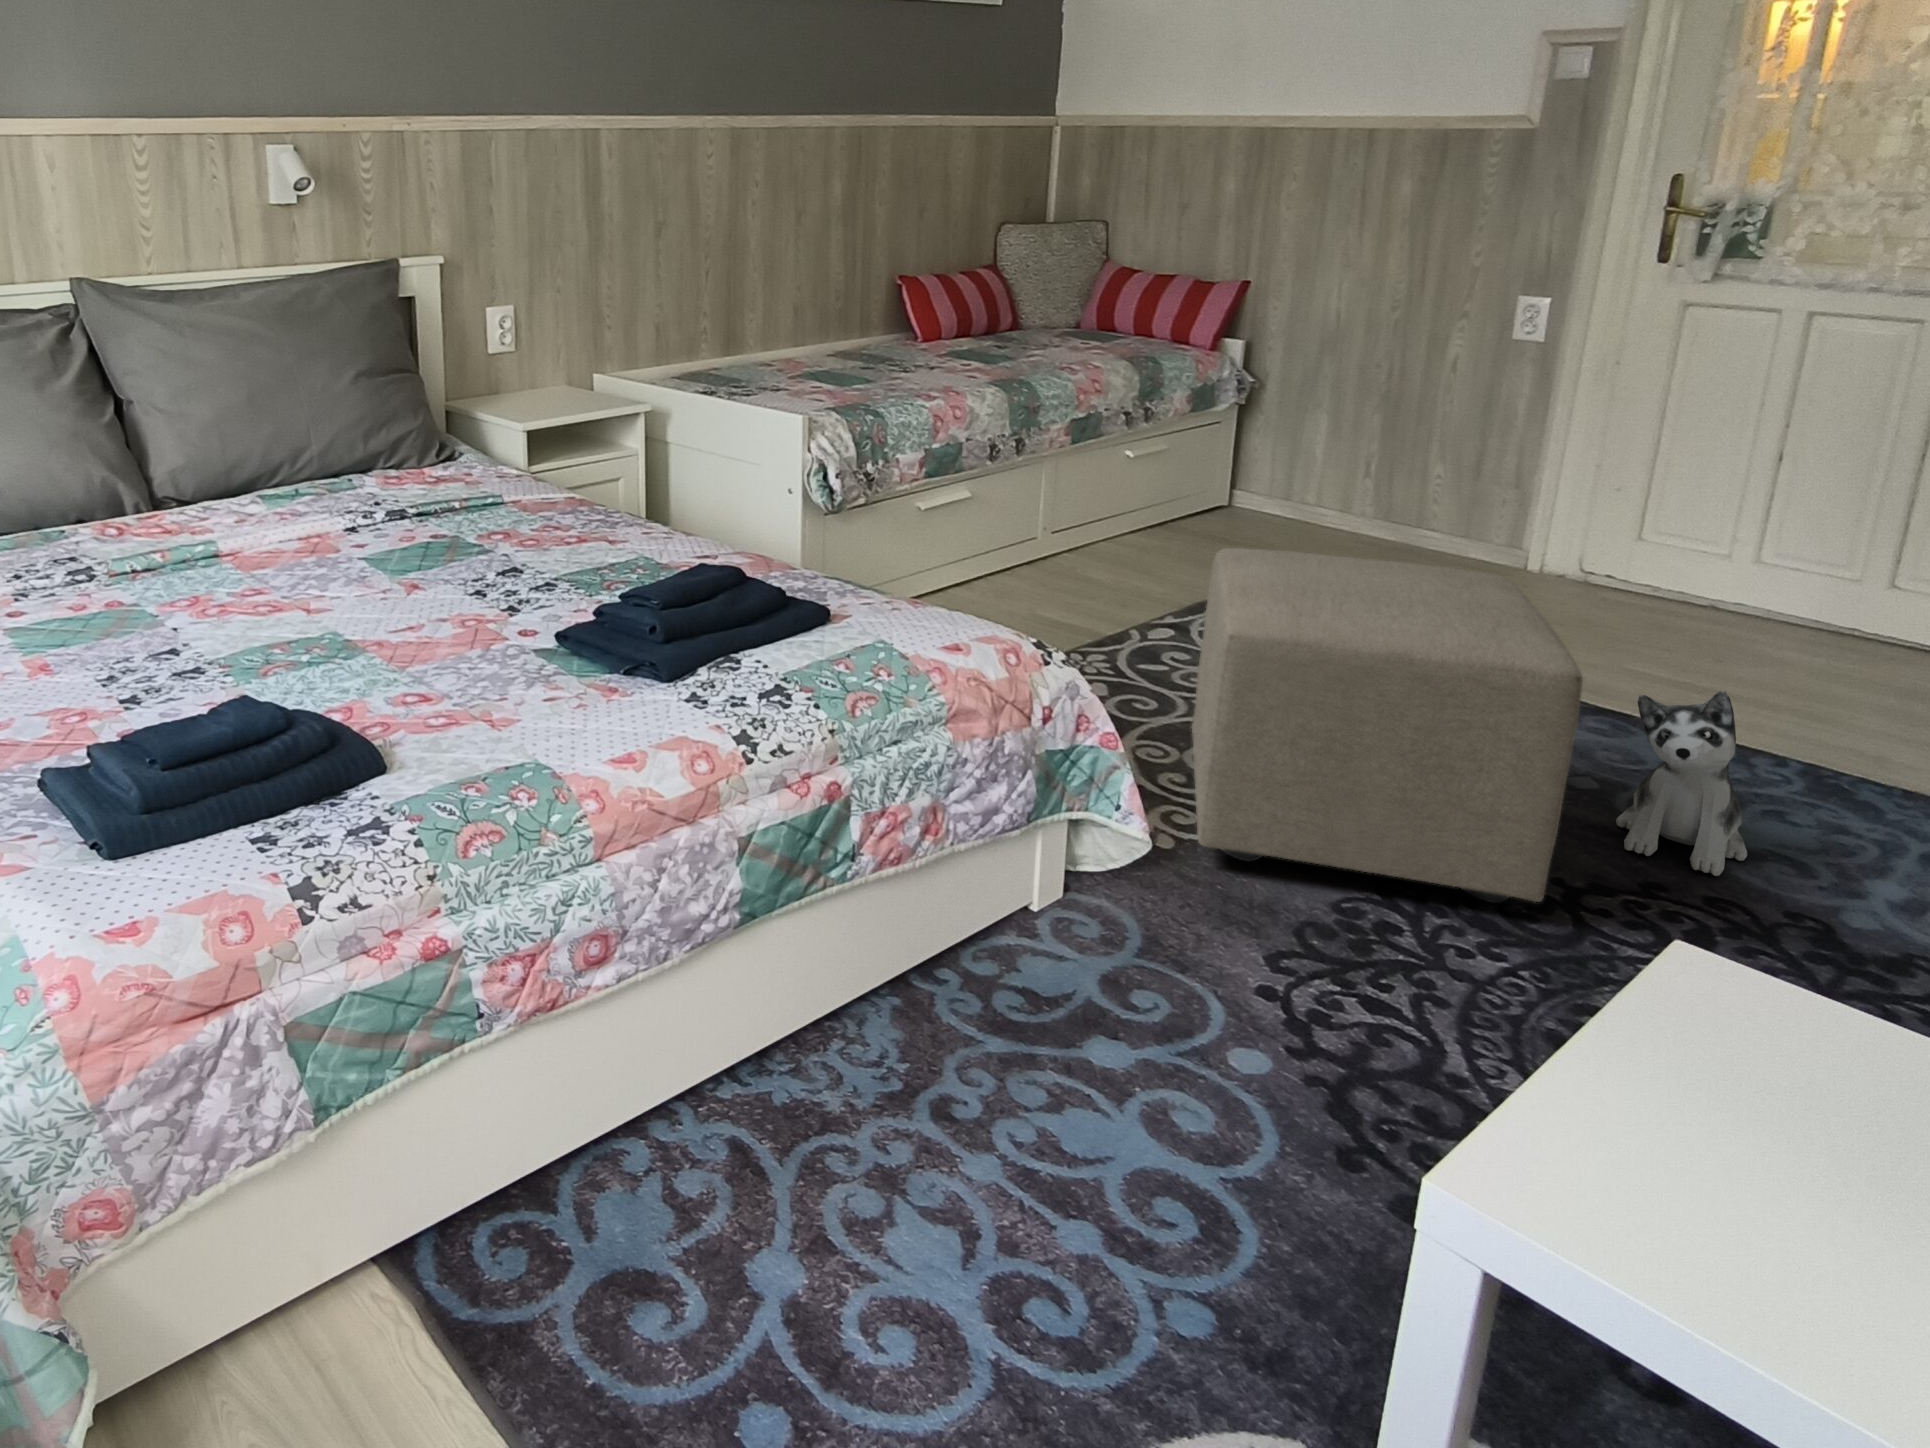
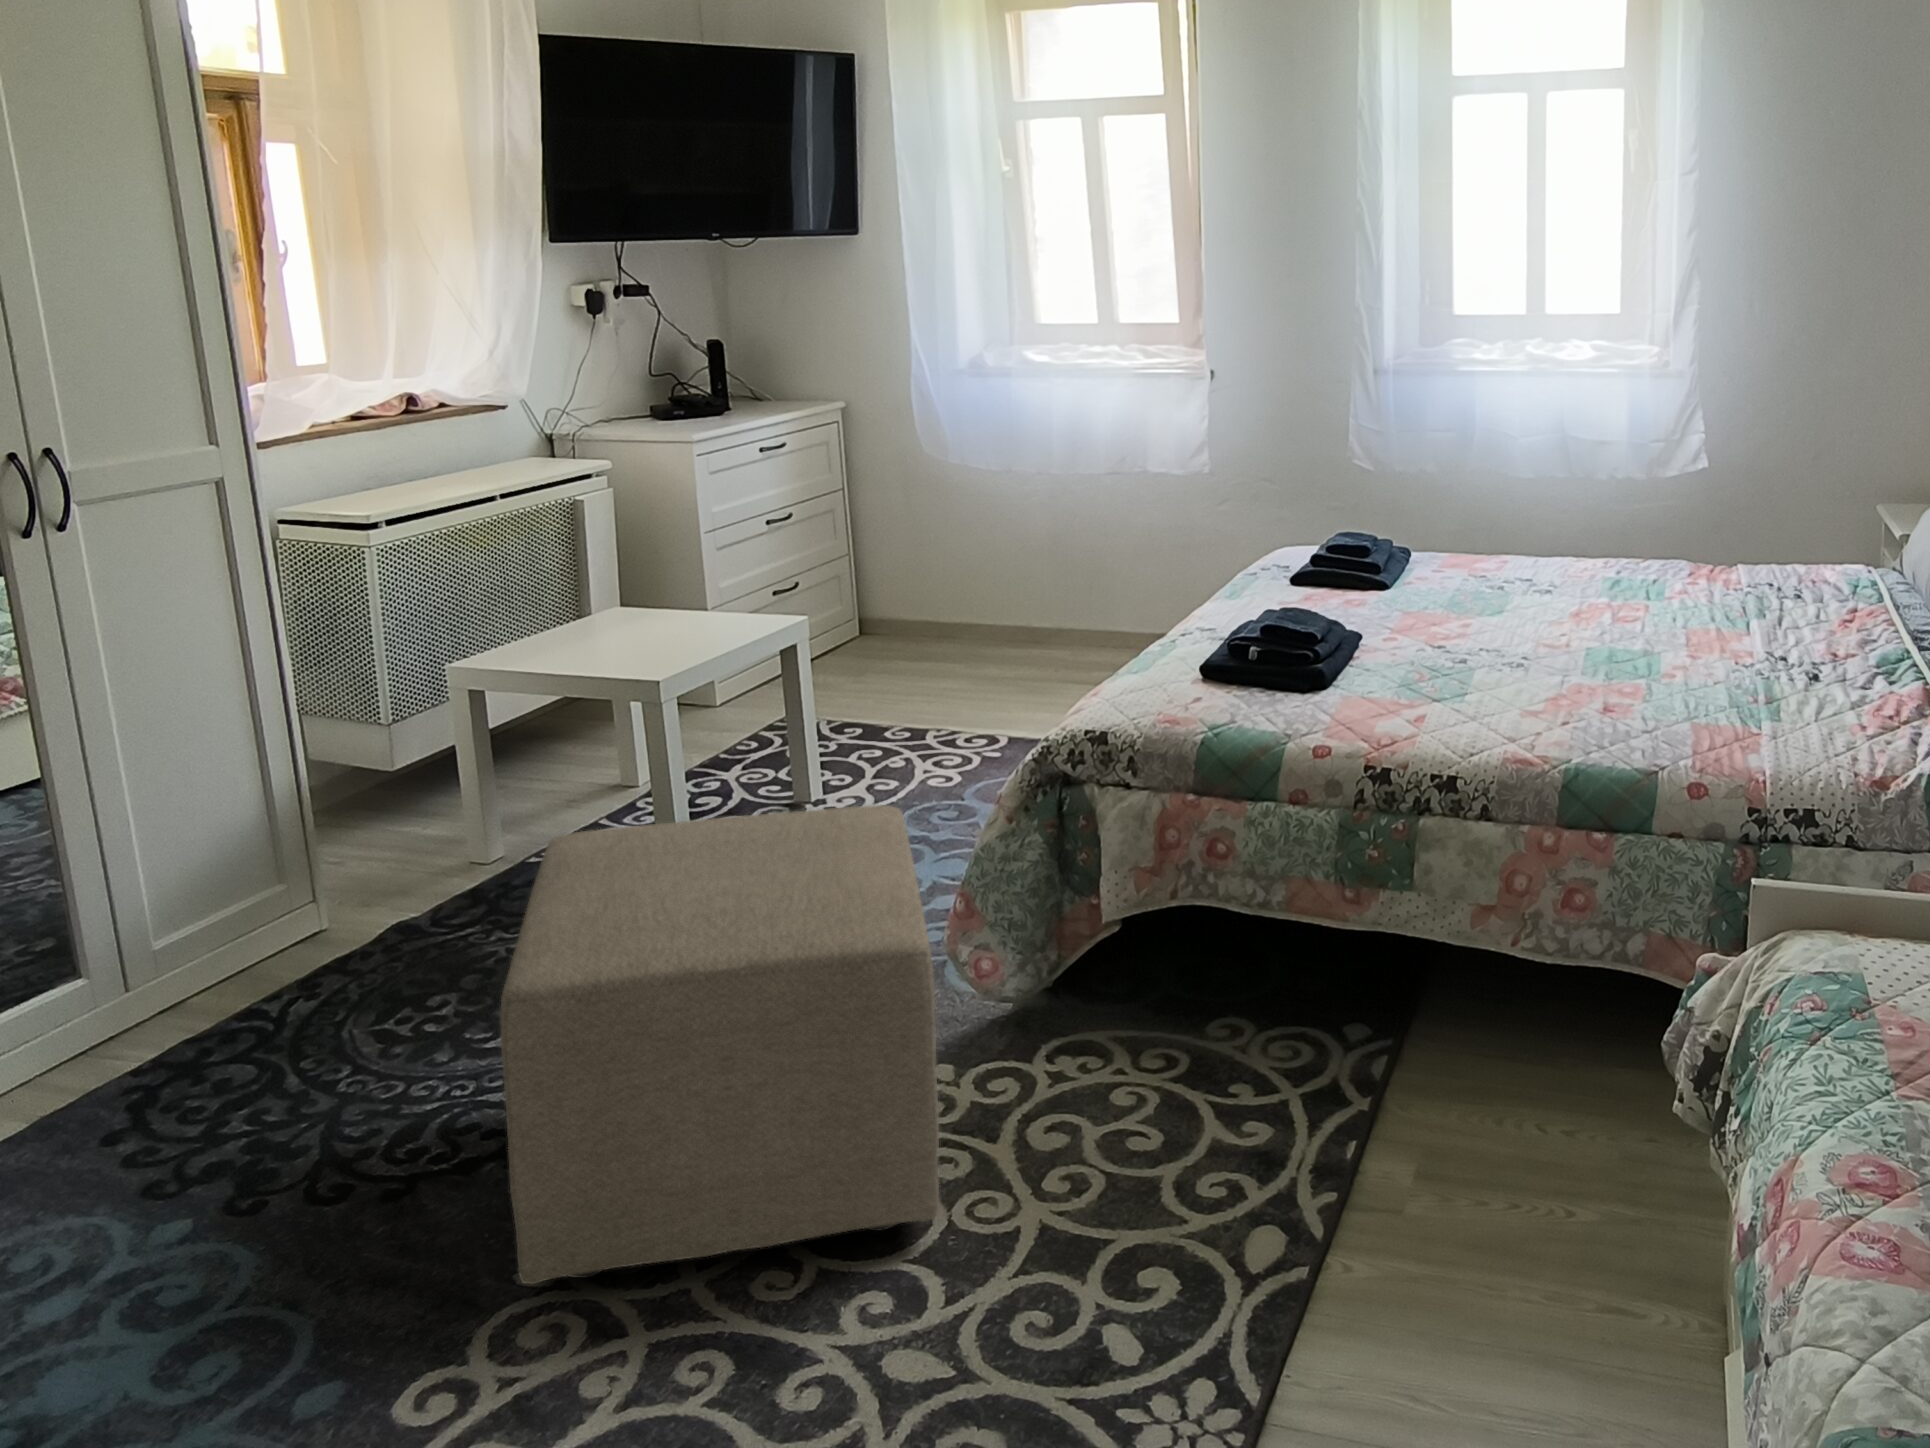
plush toy: present [1616,691,1747,876] -> none [177,1054,380,1328]

